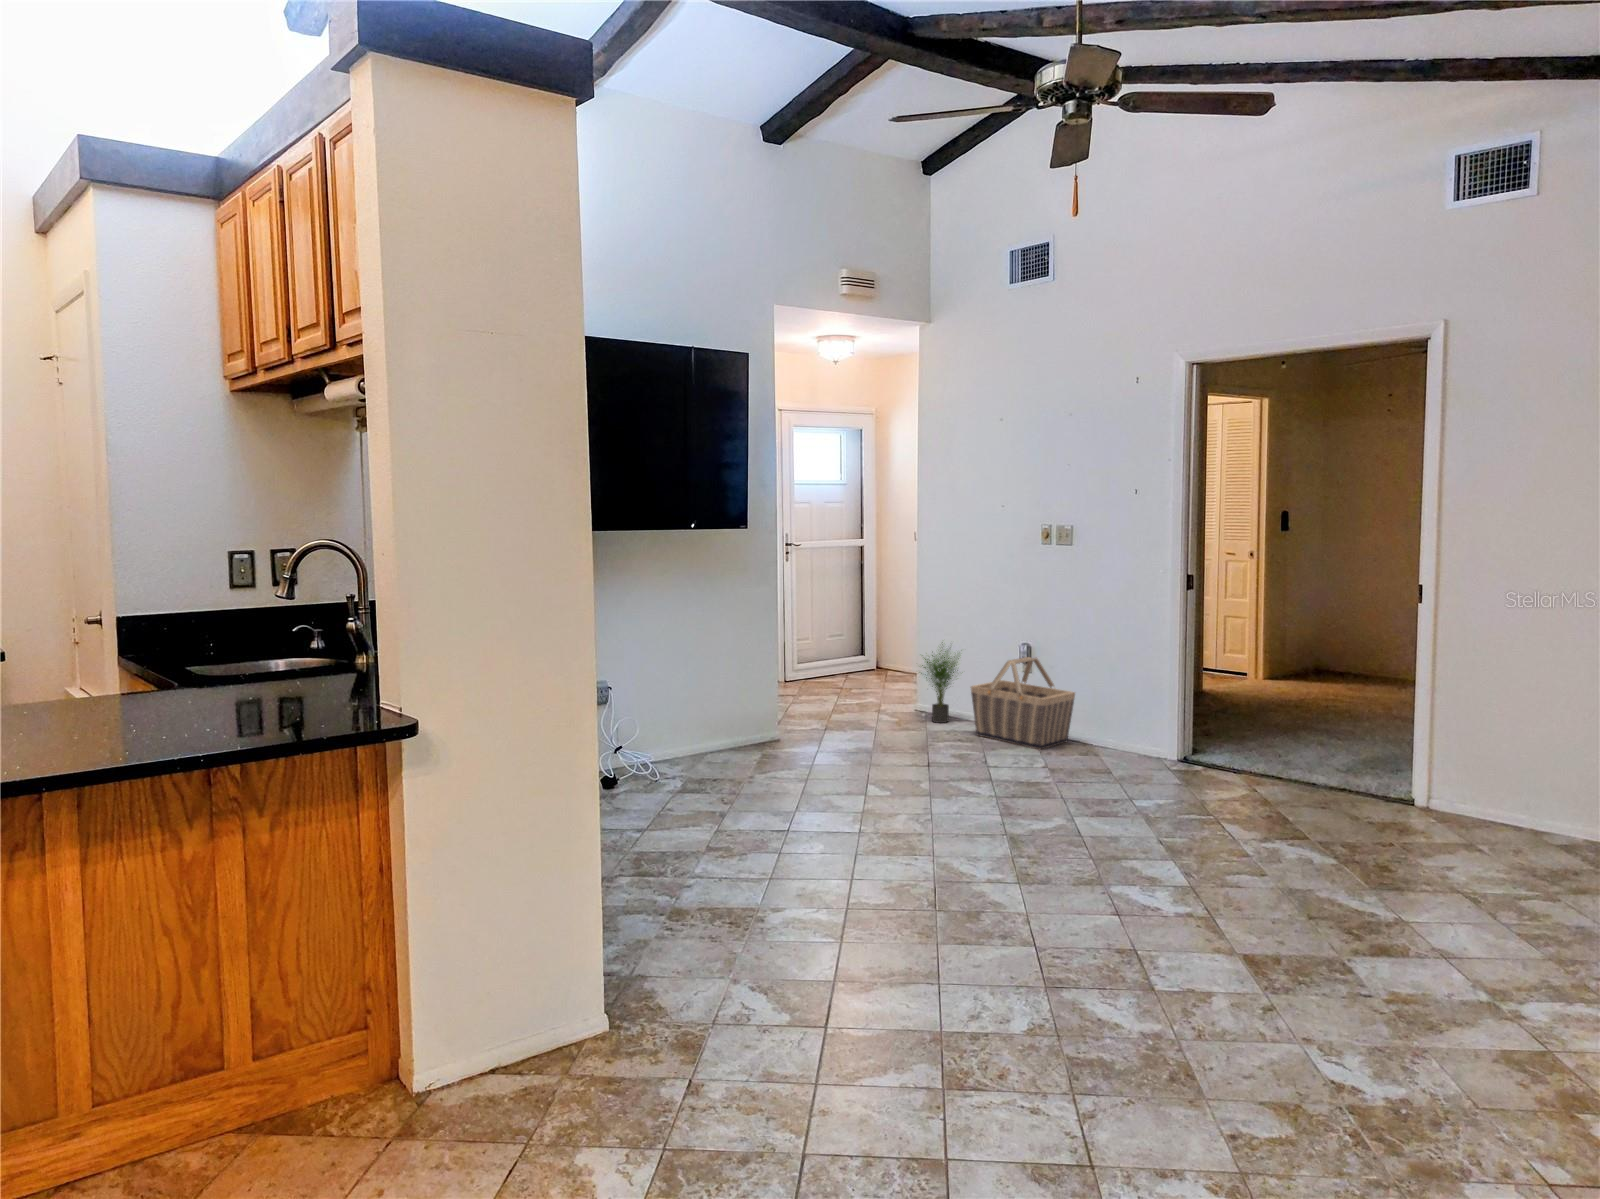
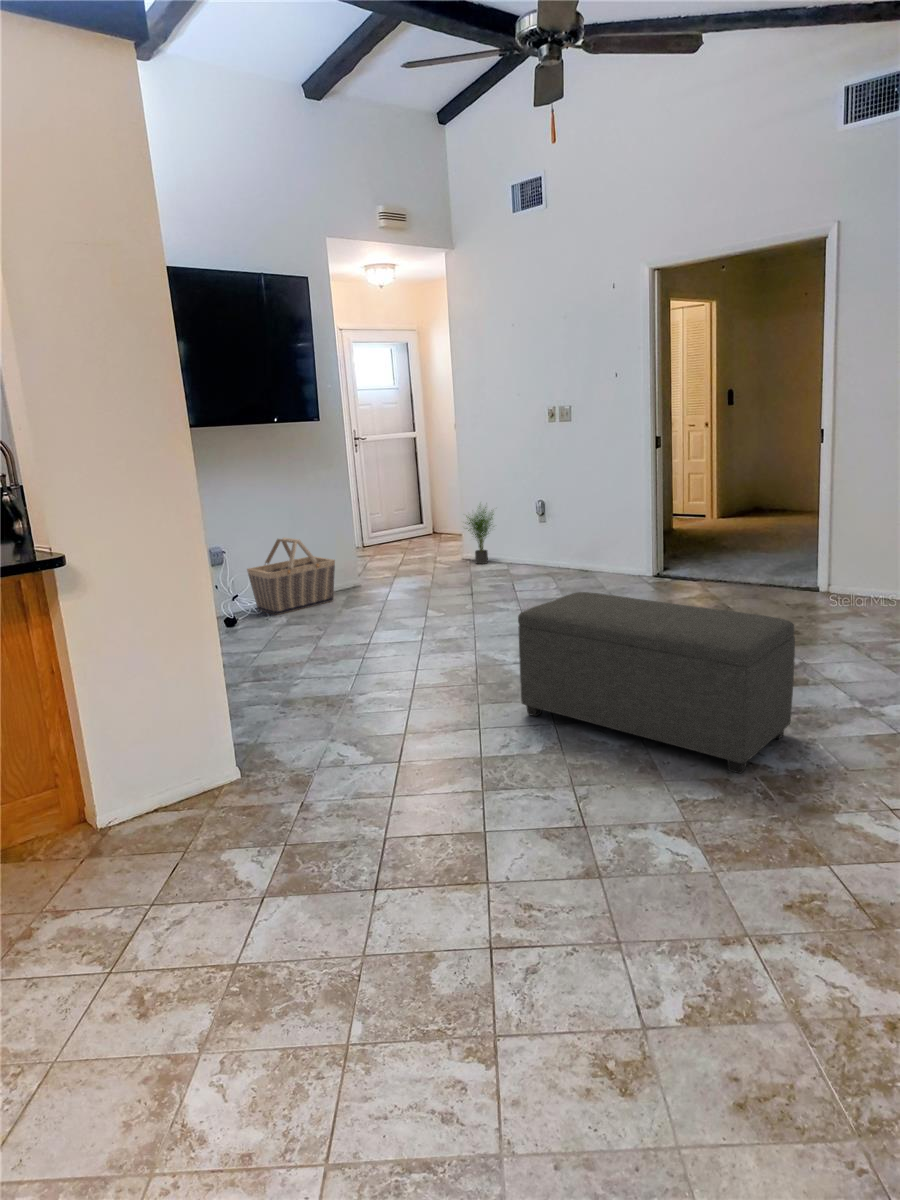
basket: present [970,657,1075,750] -> present [247,538,335,615]
ottoman: none [996,798,1397,1101] -> present [518,592,795,774]

